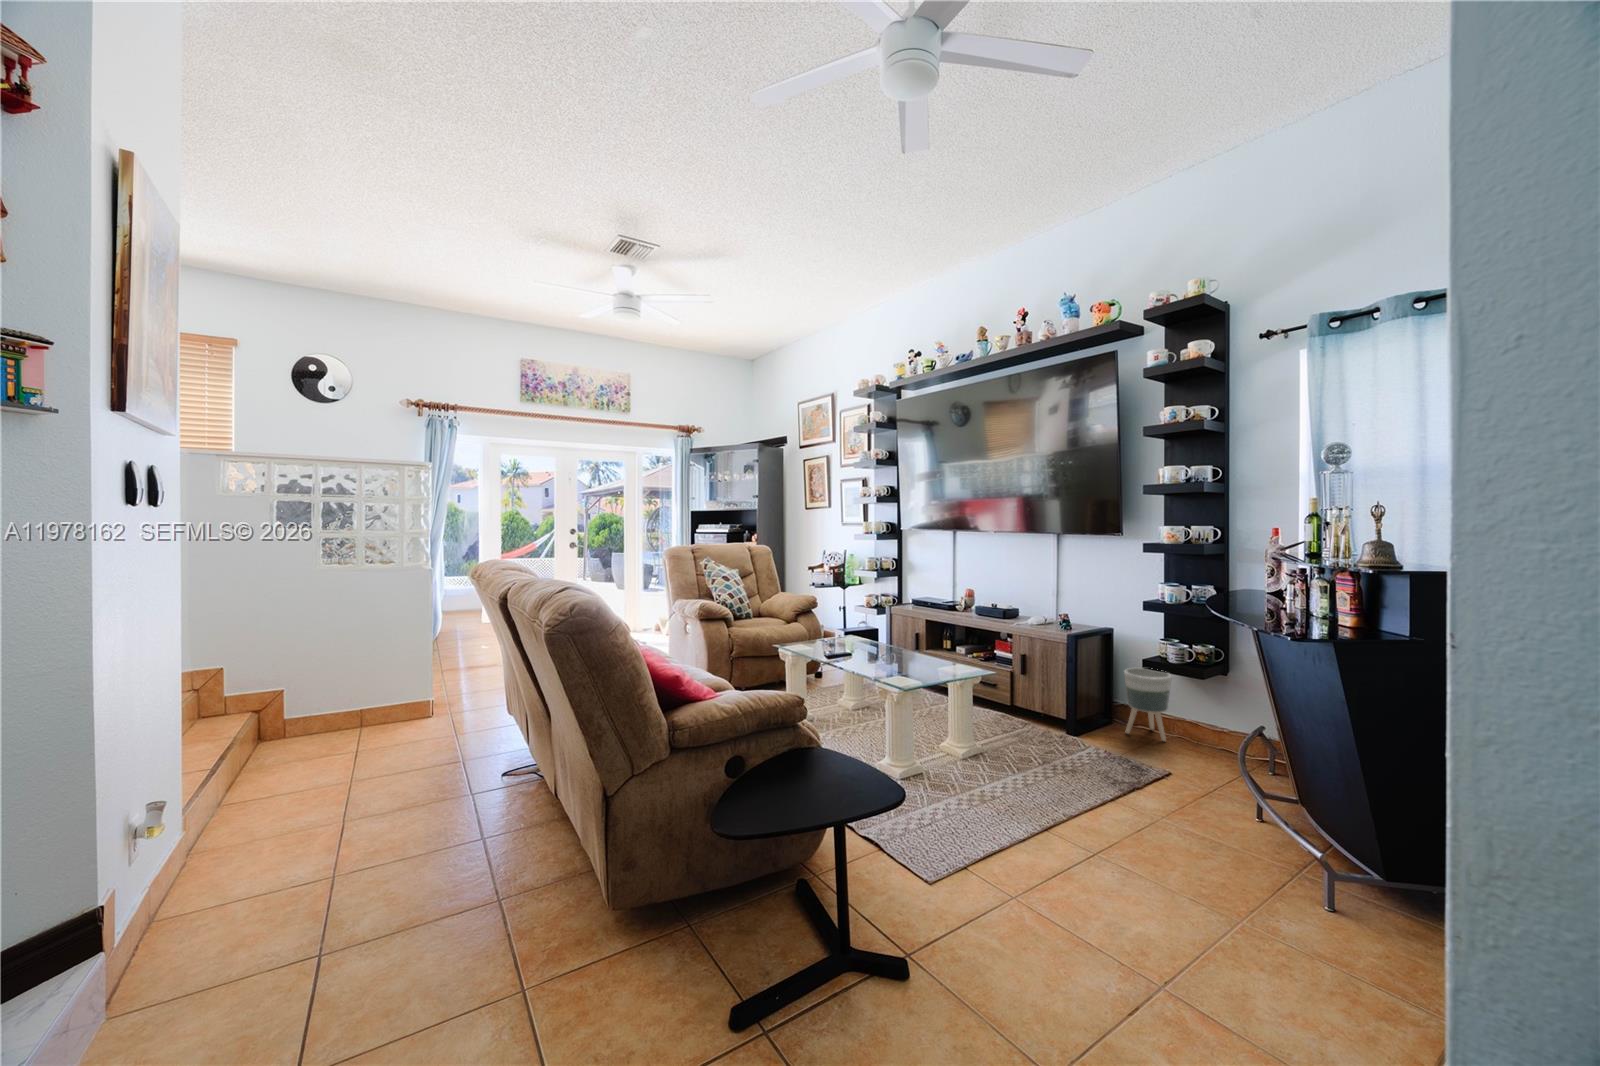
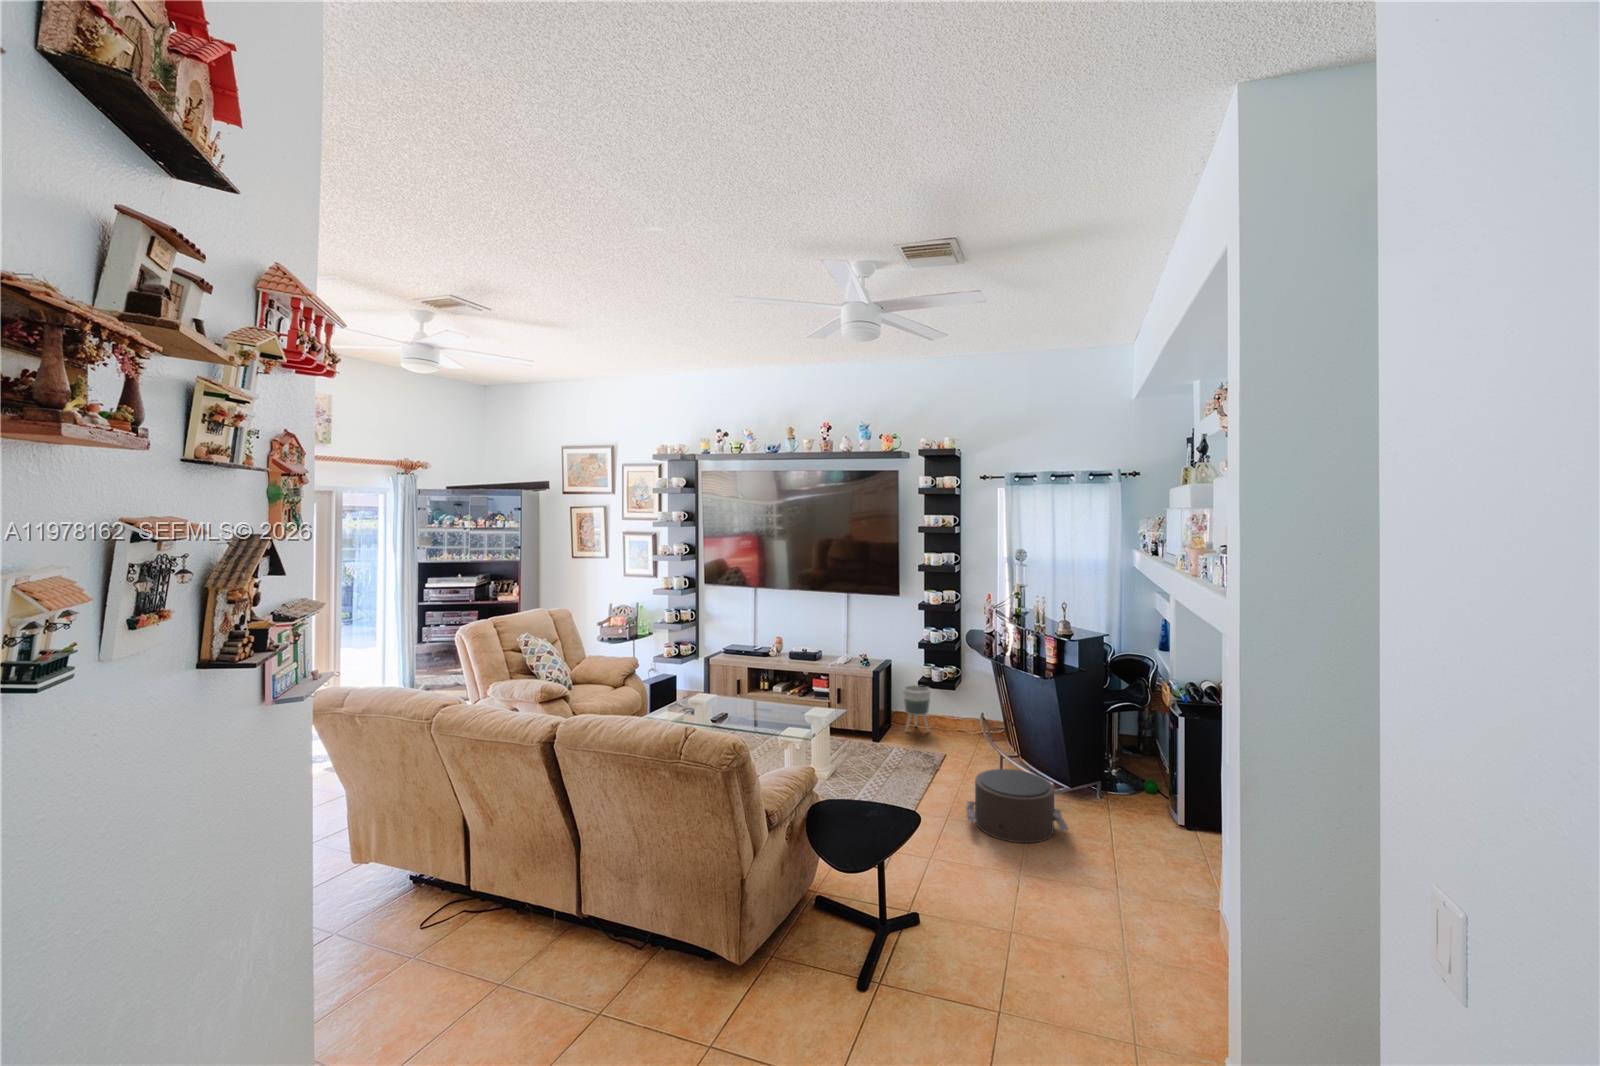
pouf: none [1054,810,1279,982] -> present [966,769,1068,843]

